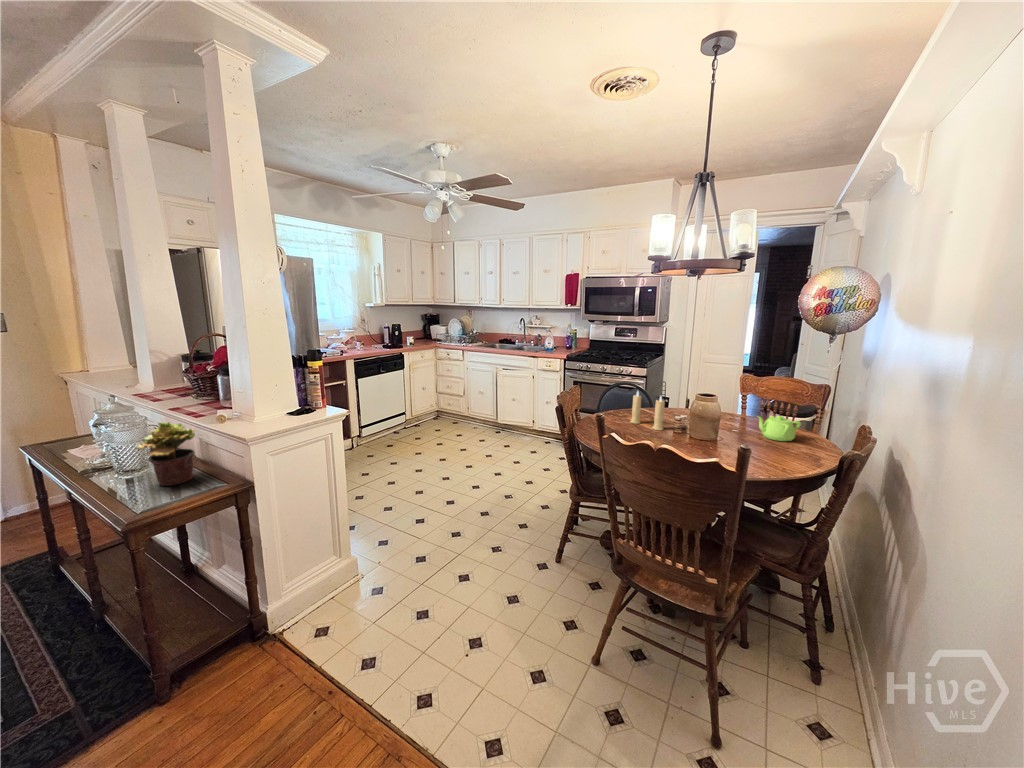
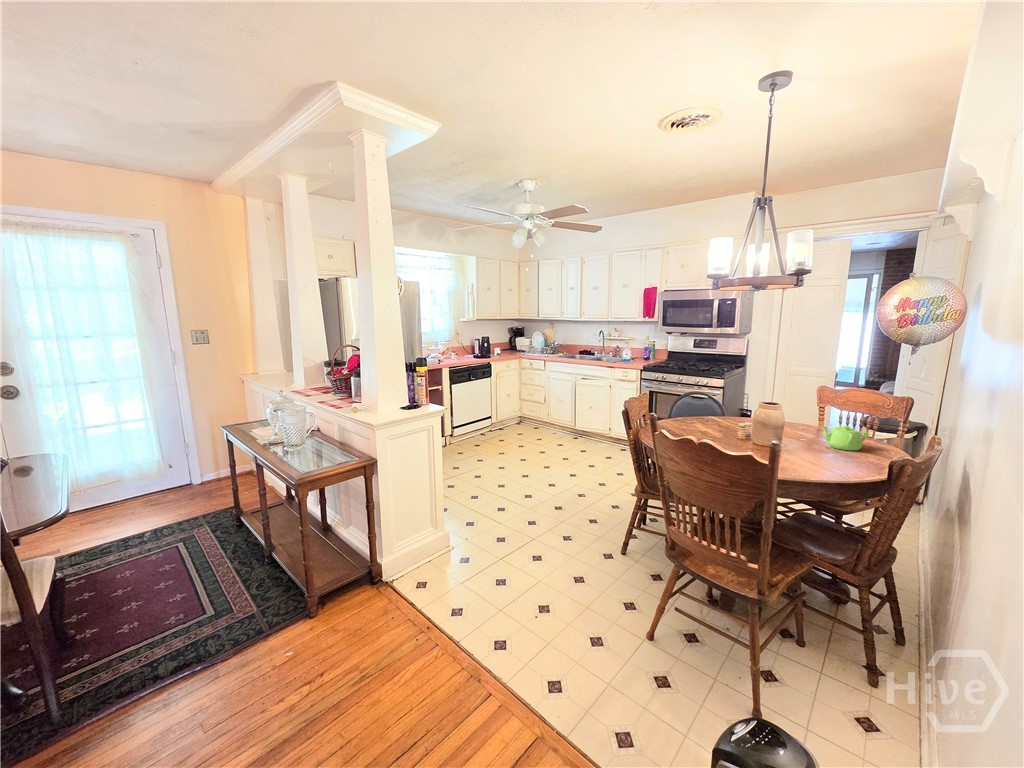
candle: present [630,391,665,430] -> none [694,397,728,436]
potted plant: present [136,423,195,486] -> none [301,411,339,458]

